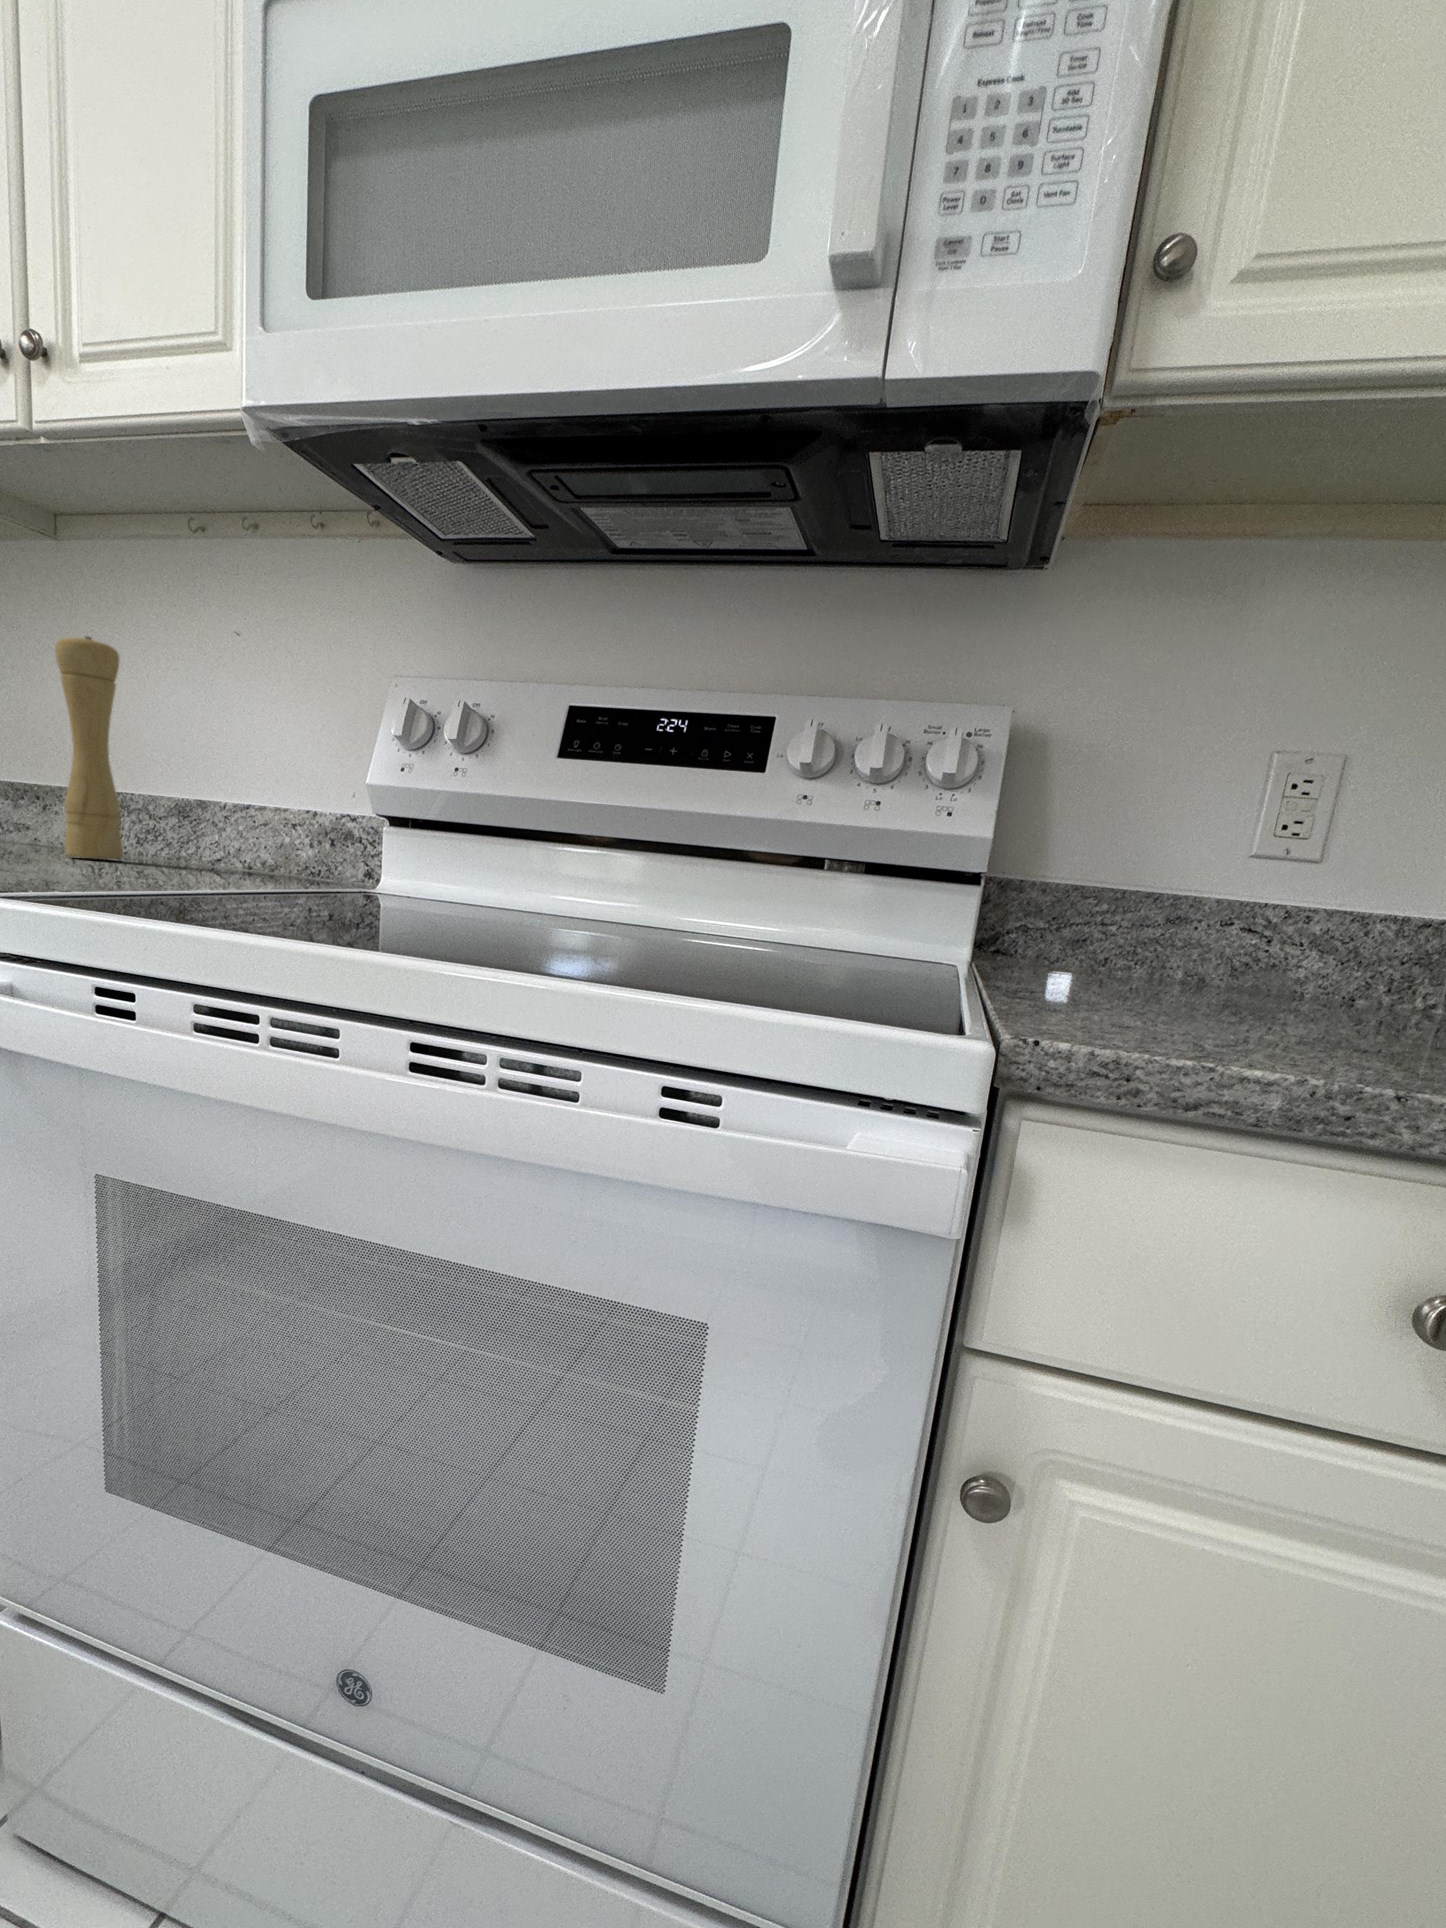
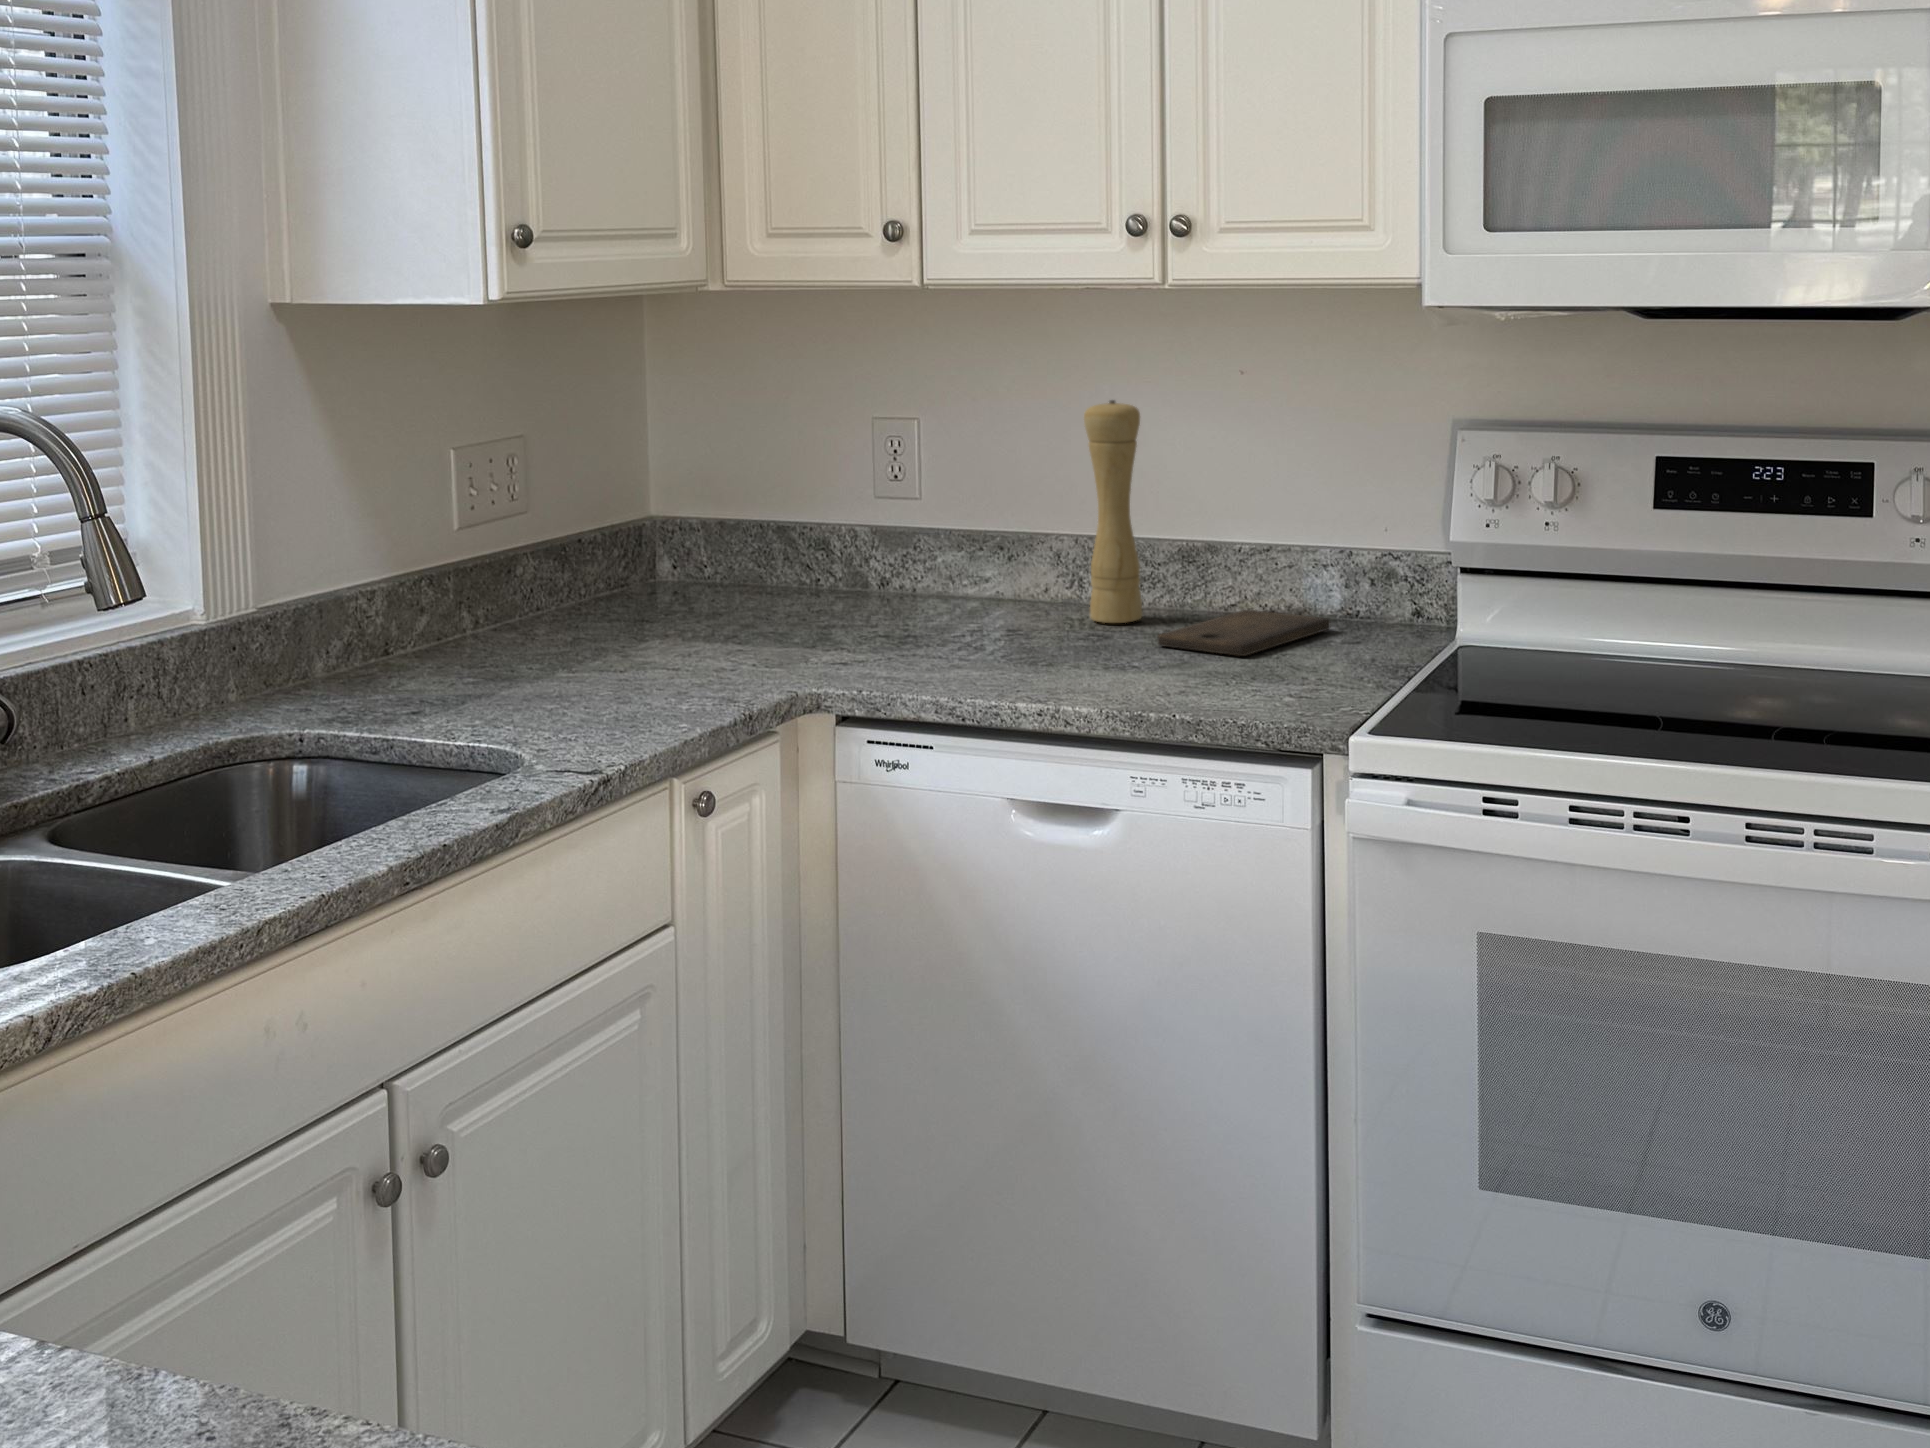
cutting board: none [60,851,273,877] -> present [1158,610,1331,656]

